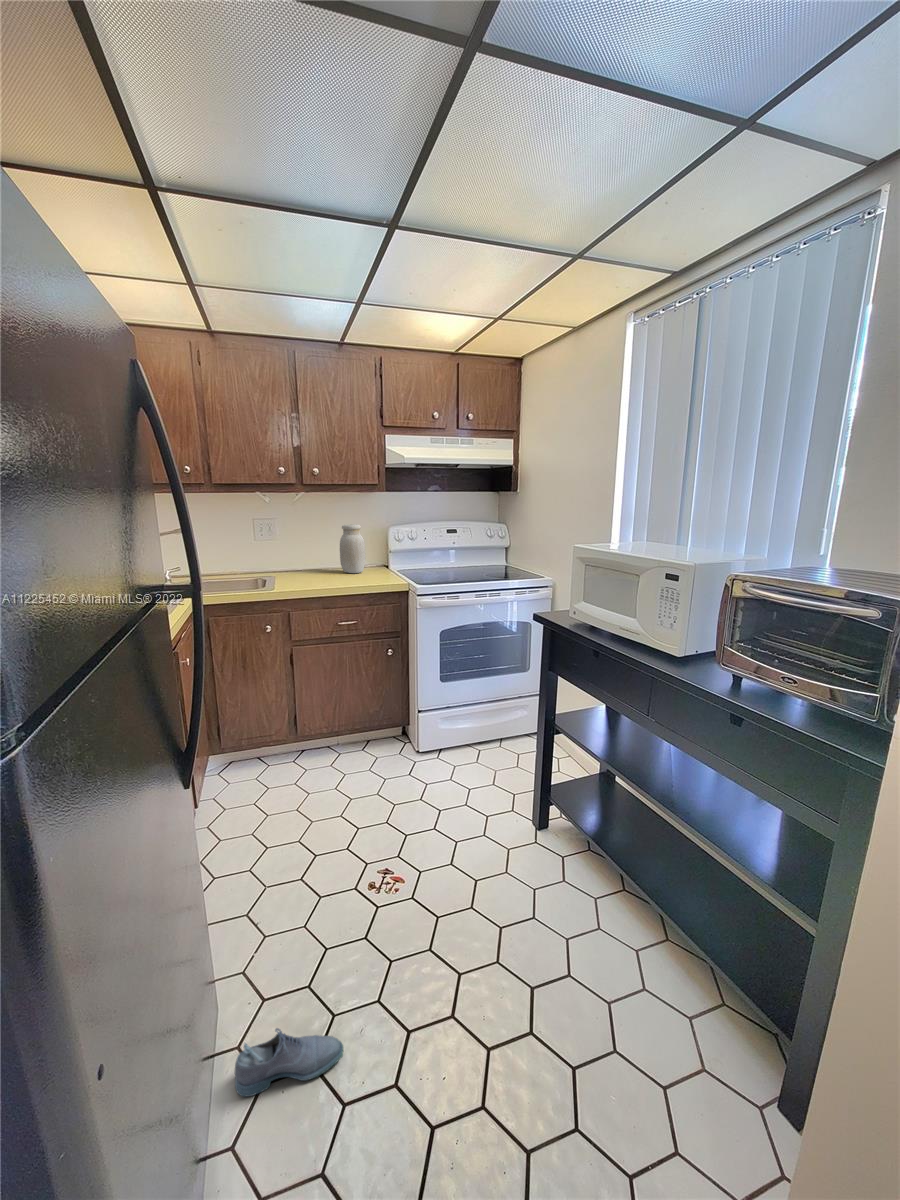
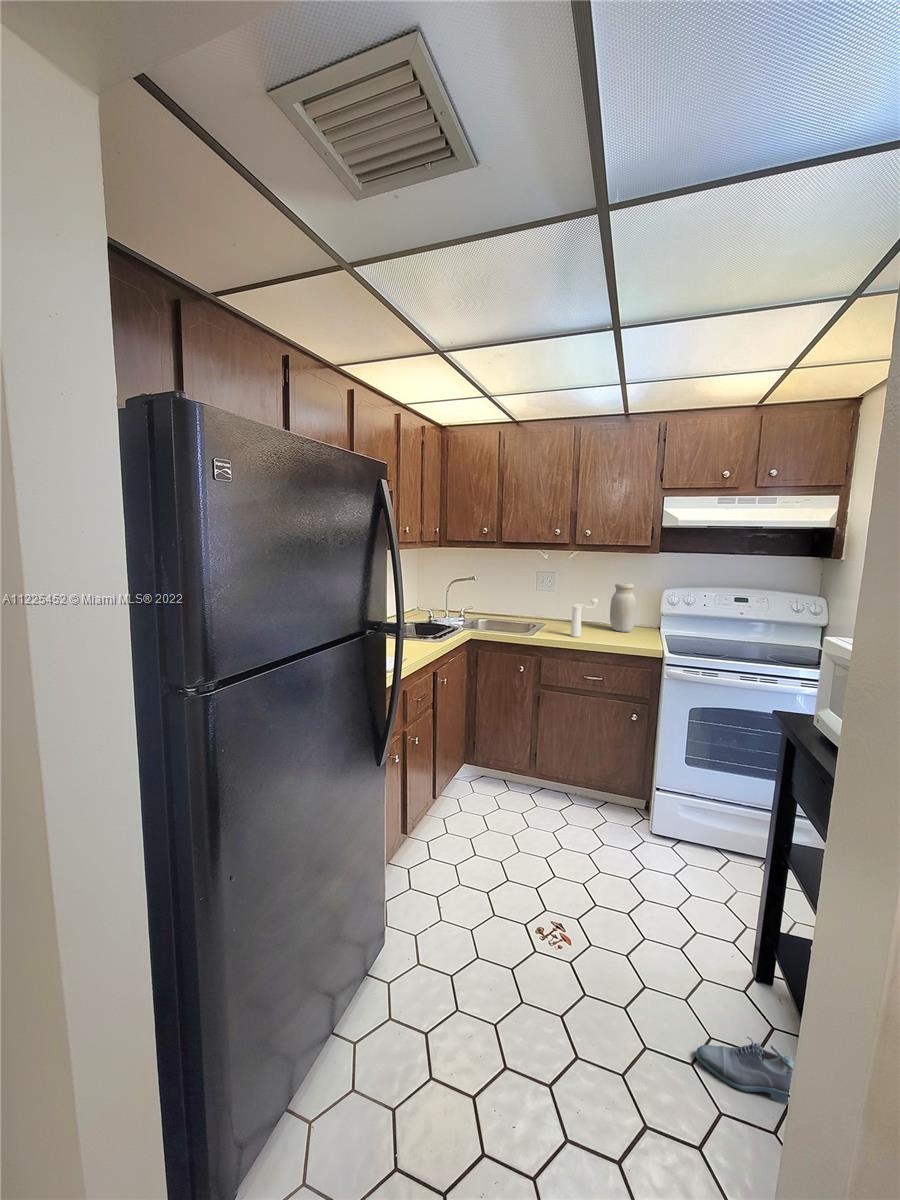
pepper mill: none [308,541,333,583] -> present [571,598,598,637]
shoe: present [235,1028,343,1096] -> present [696,1037,794,1103]

